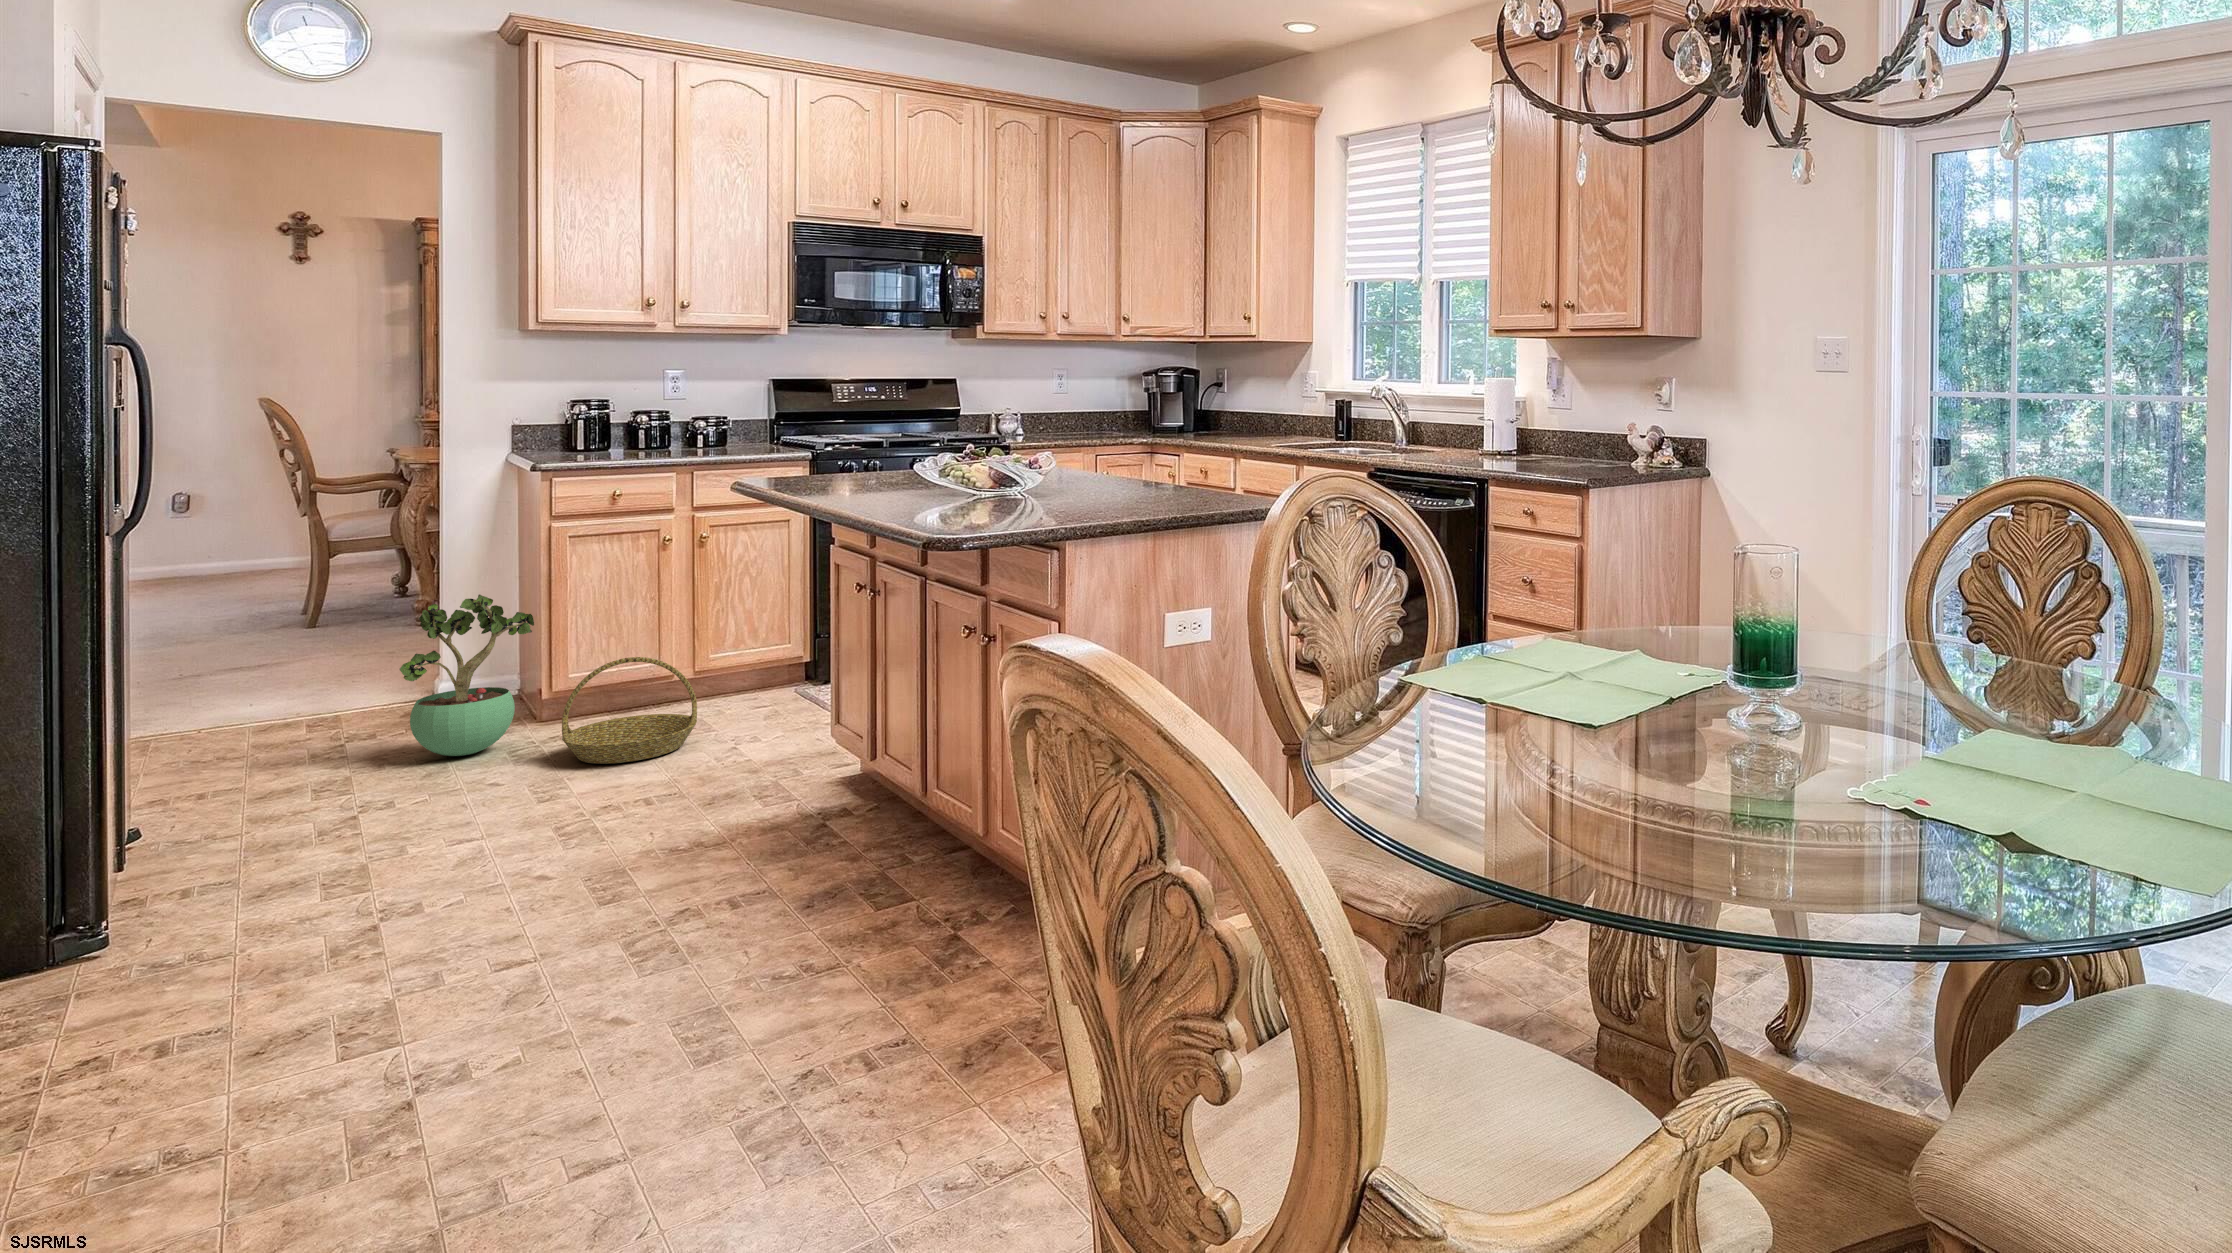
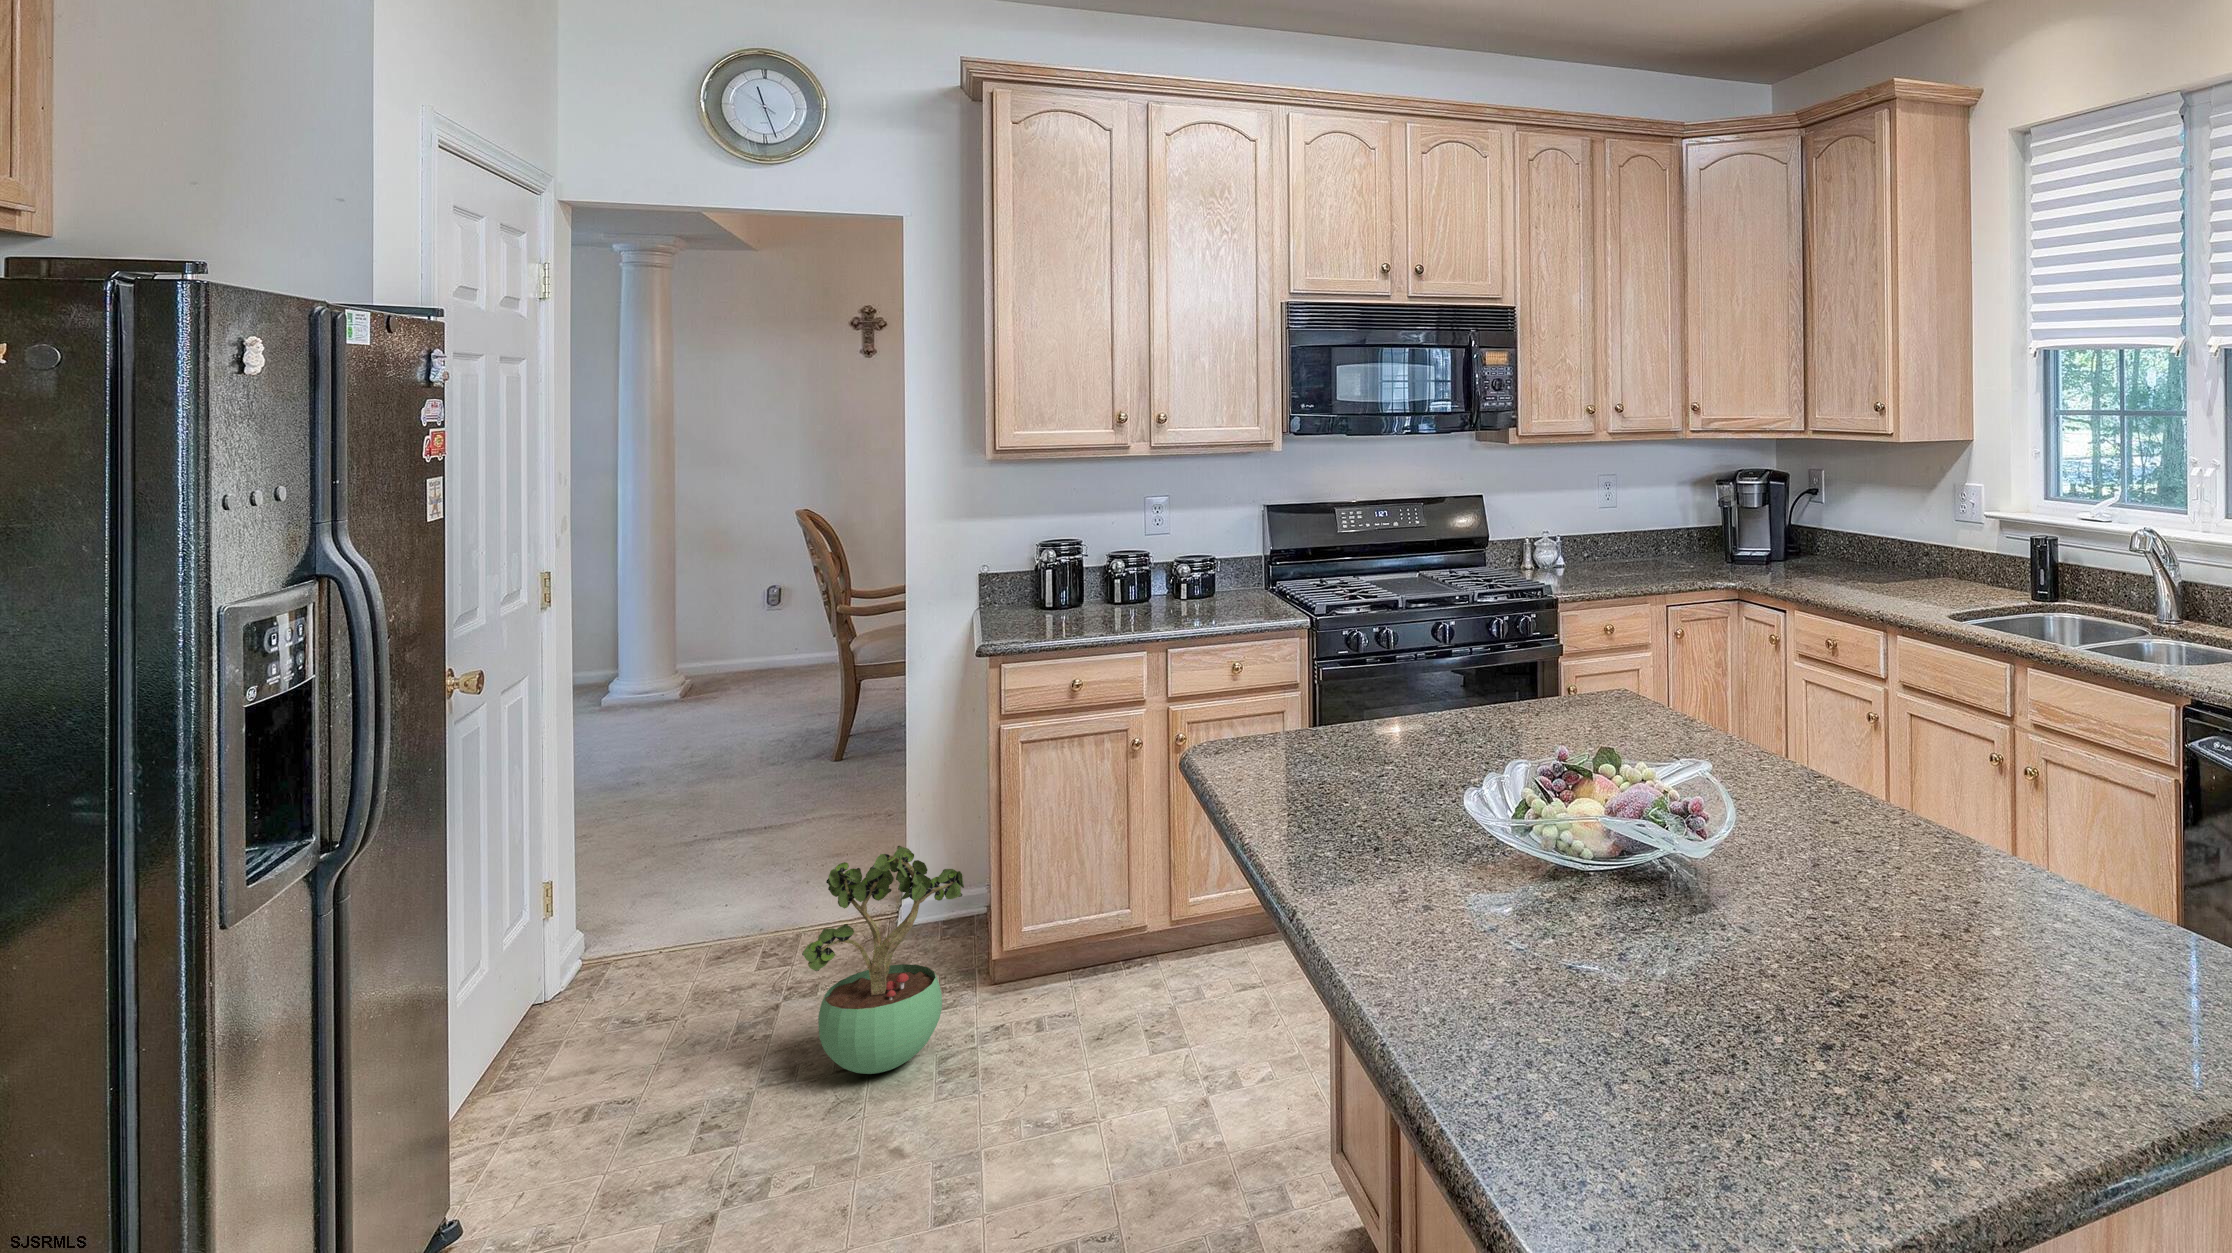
basket: present [562,657,697,764] -> none [983,957,1155,1130]

